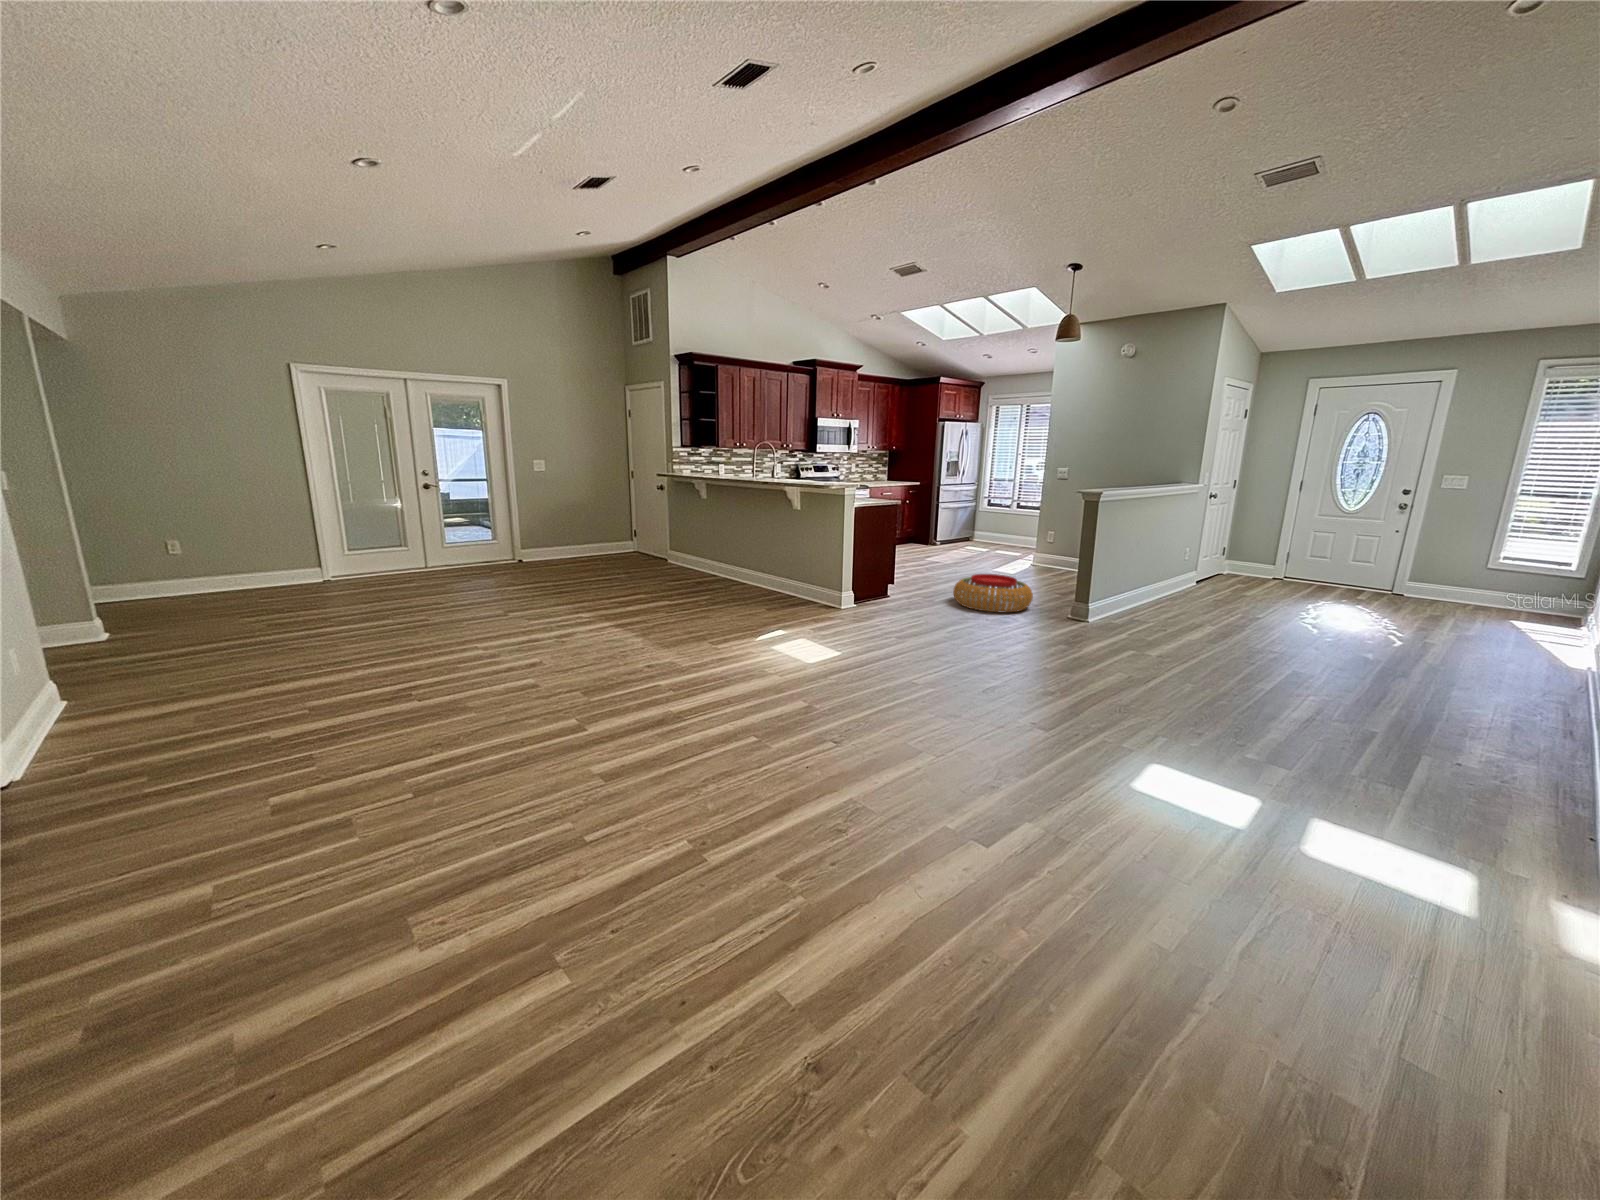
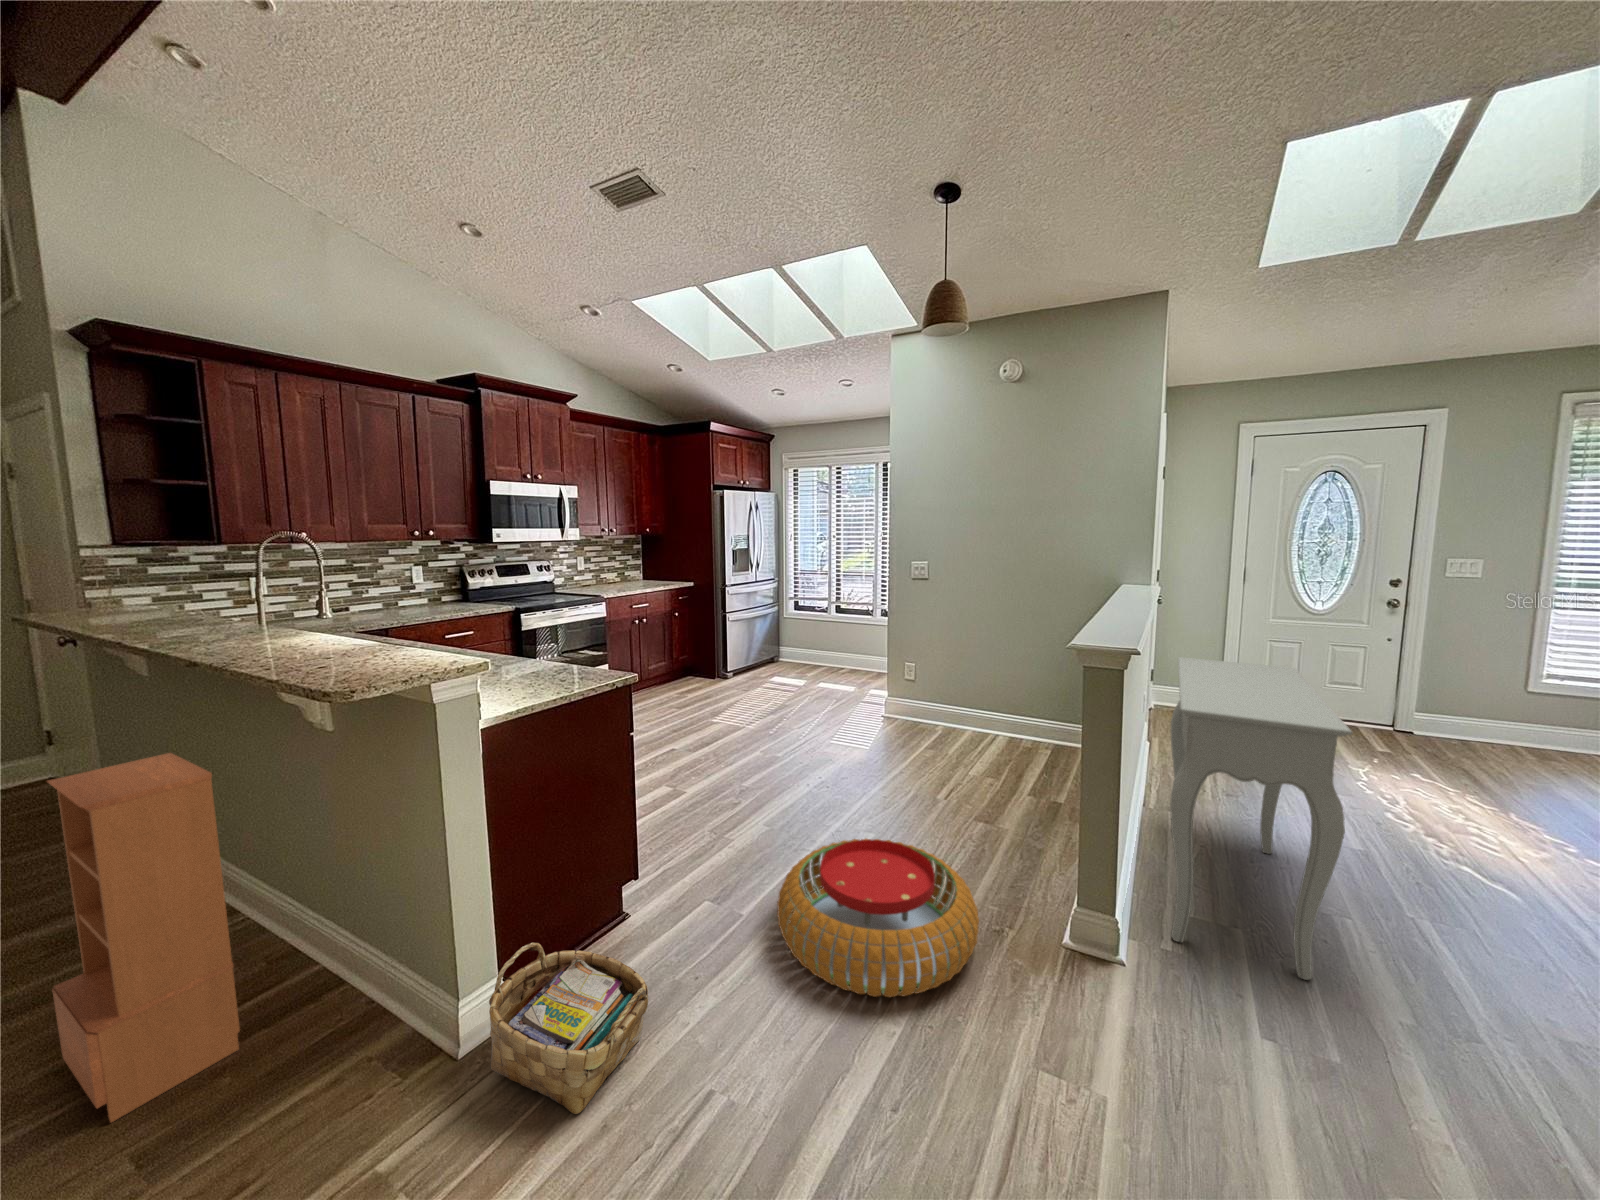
bookcase: none [746,510,789,601] -> present [47,753,240,1122]
console table: none [1116,514,1225,627] -> present [1170,657,1352,980]
woven basket: none [862,574,909,613] -> present [489,943,648,1114]

